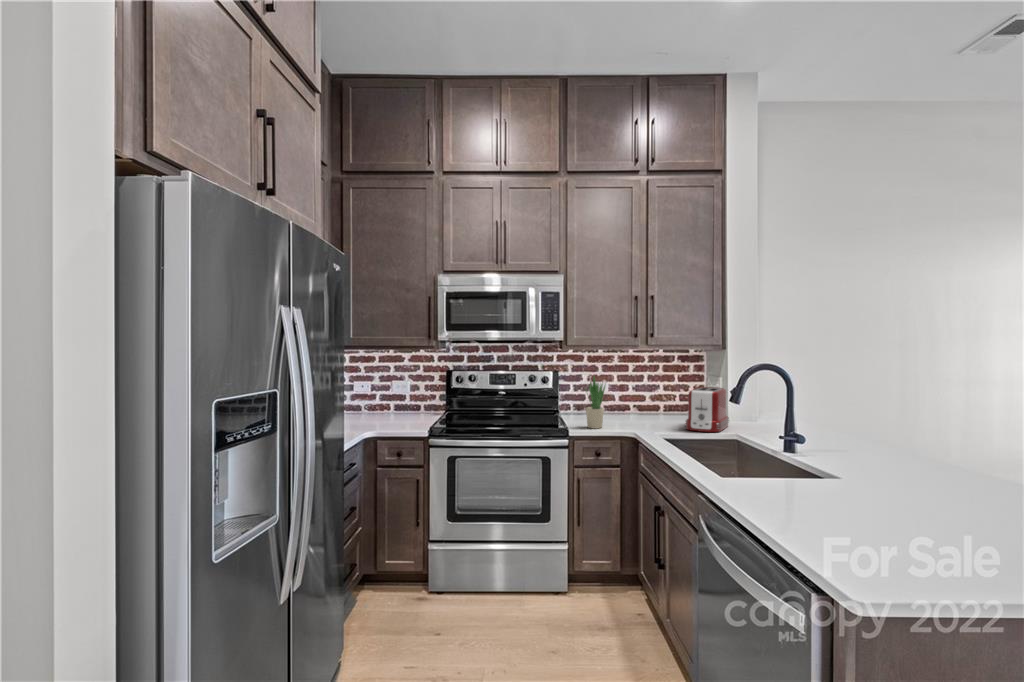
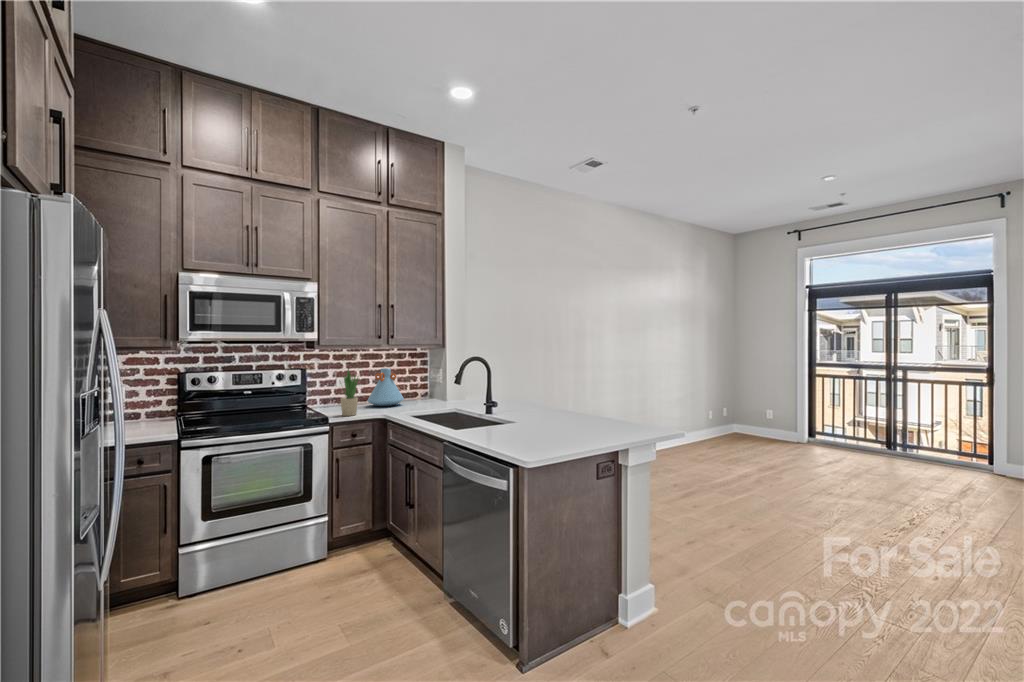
vase: none [622,374,666,420] -> present [367,368,404,406]
toaster: present [685,387,729,432] -> none [426,375,455,409]

